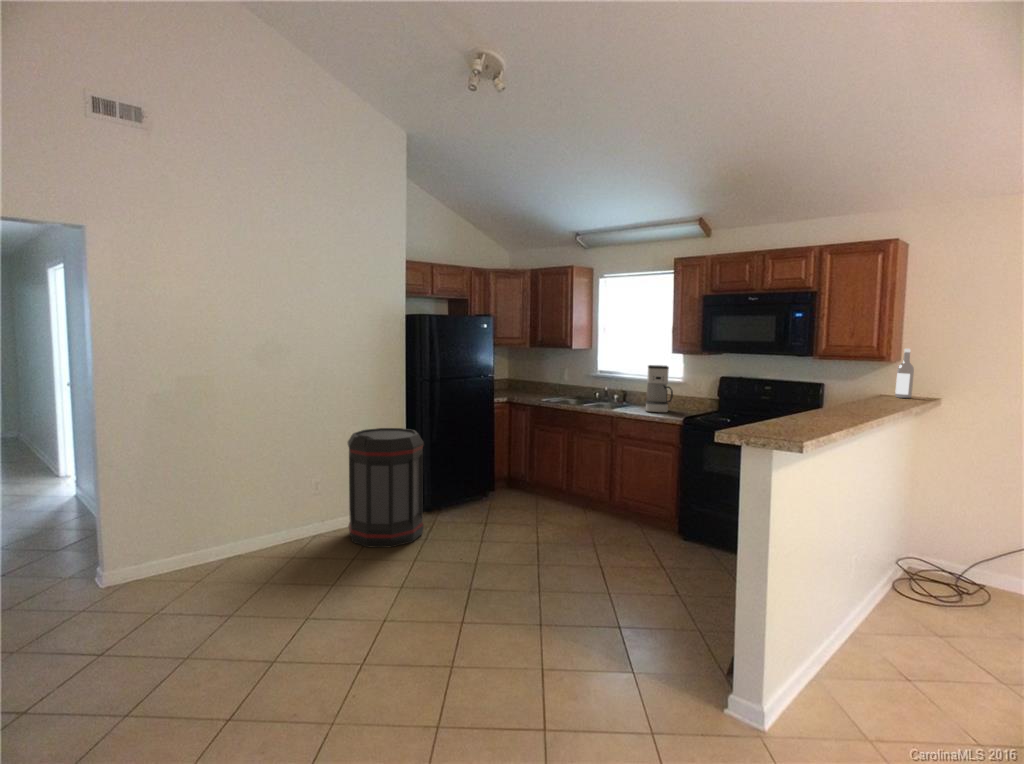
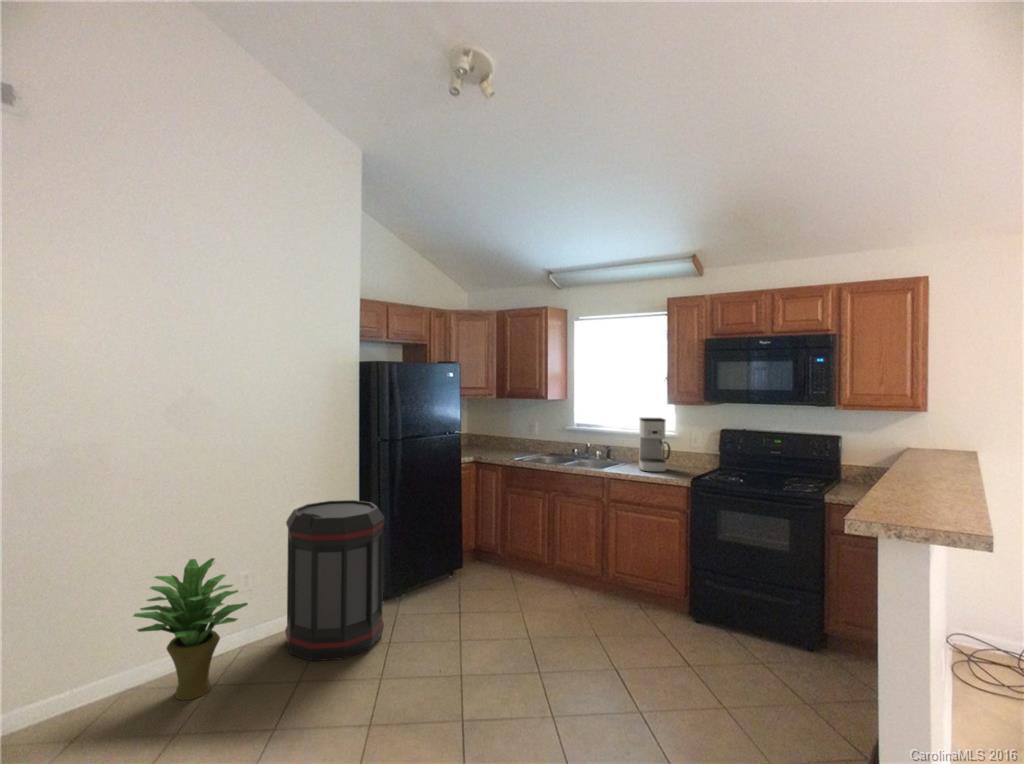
wine bottle: present [895,349,914,398] -> none [929,396,948,452]
potted plant: none [238,465,320,565] -> present [133,558,248,700]

